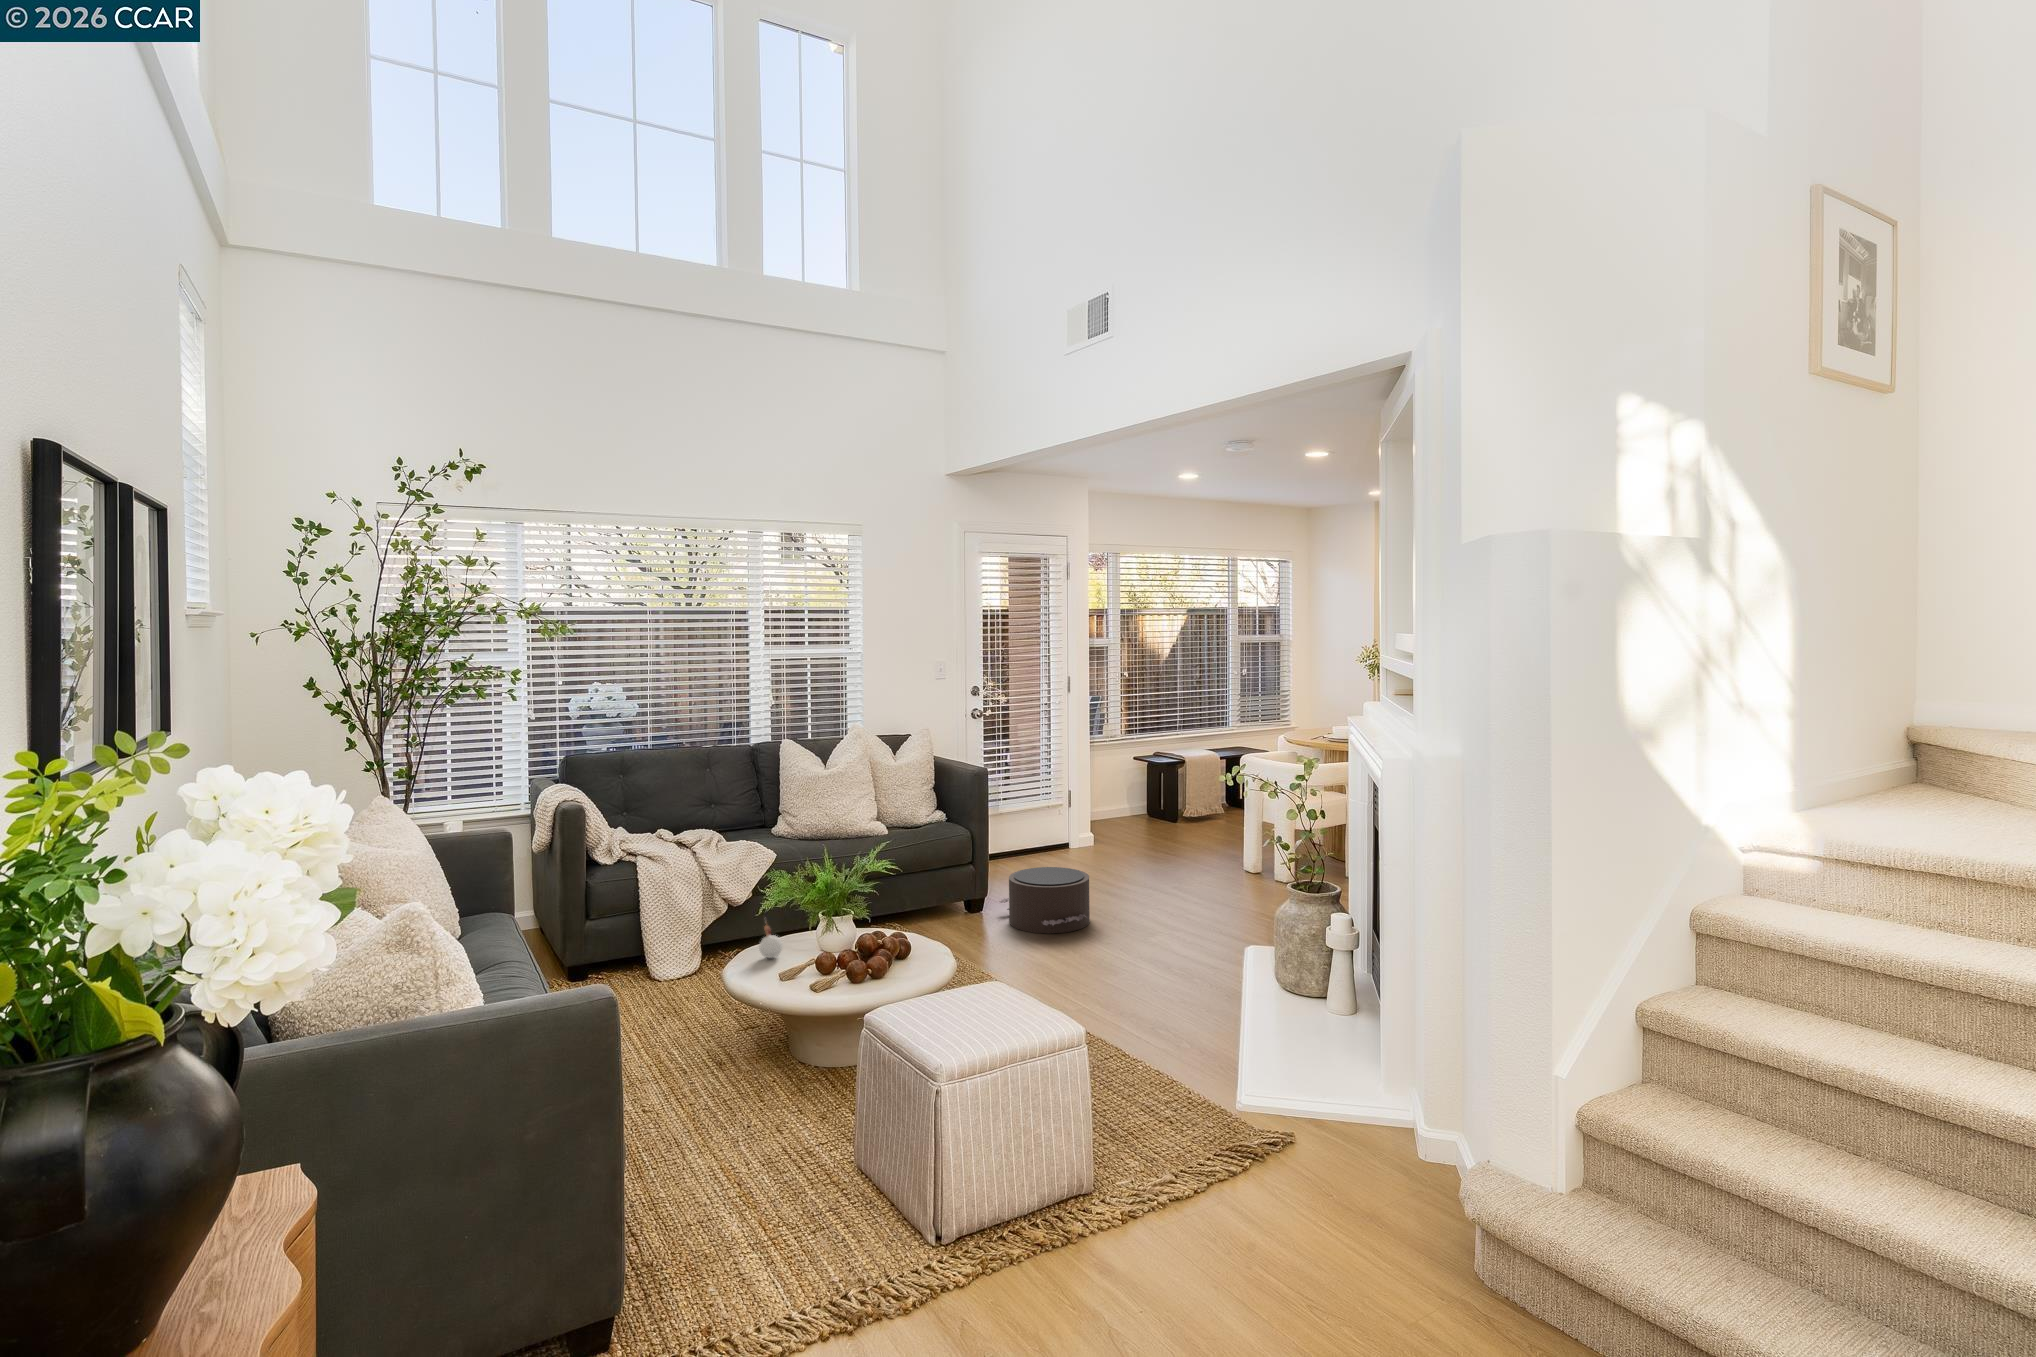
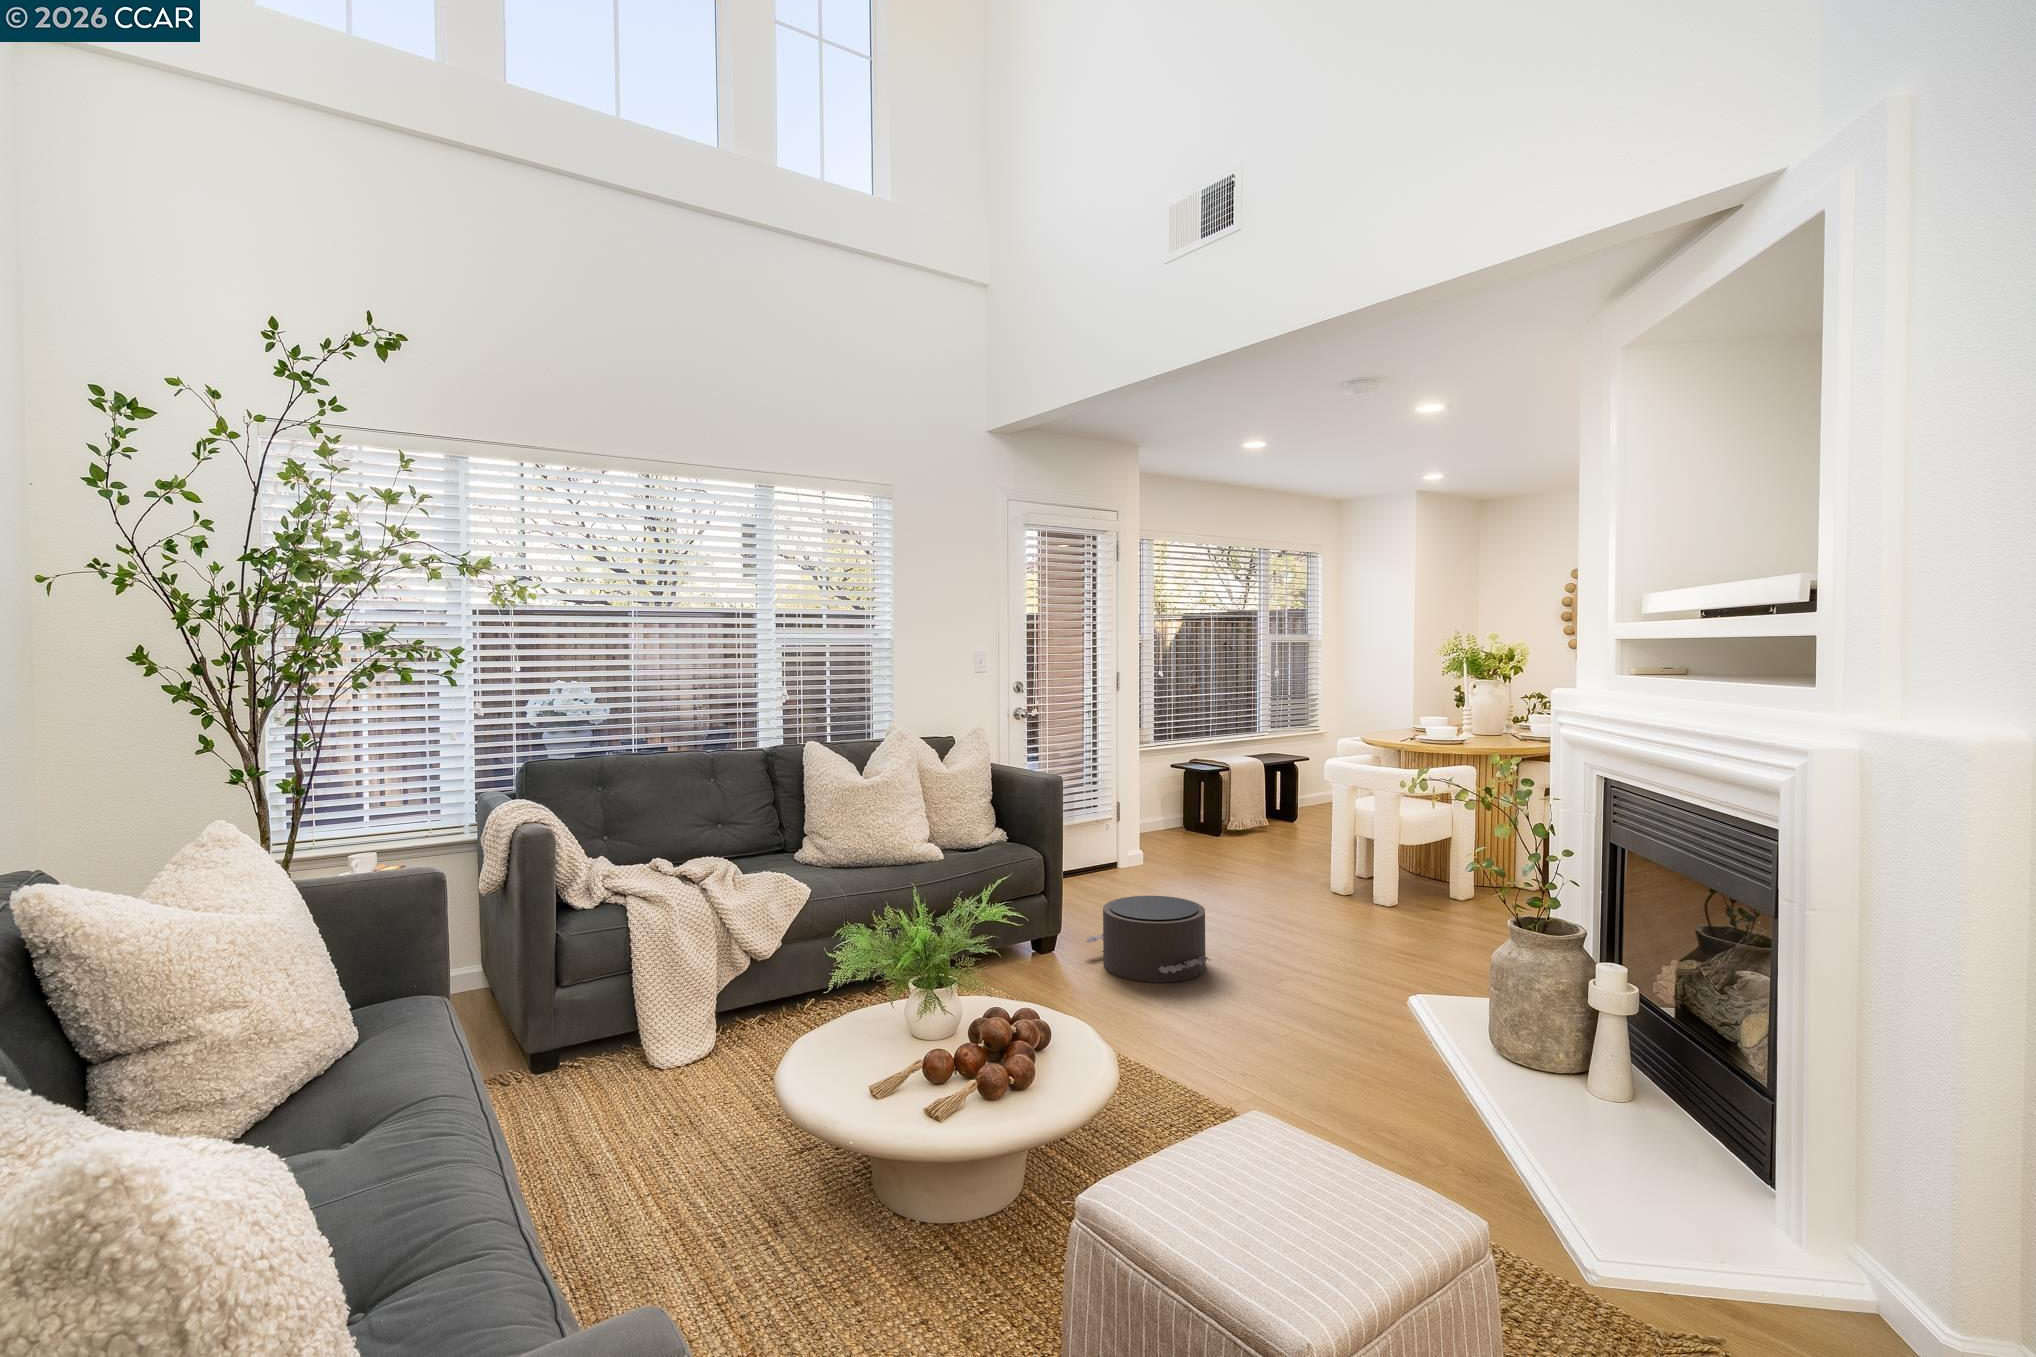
candle: present [759,925,783,958] -> none [845,992,880,1057]

